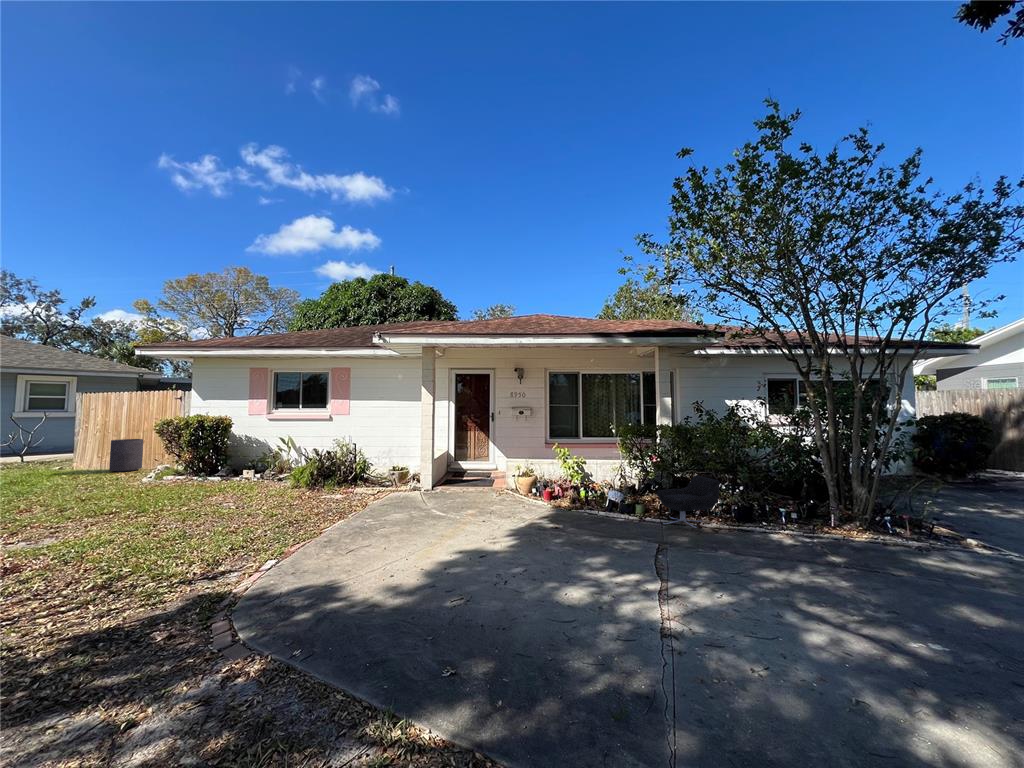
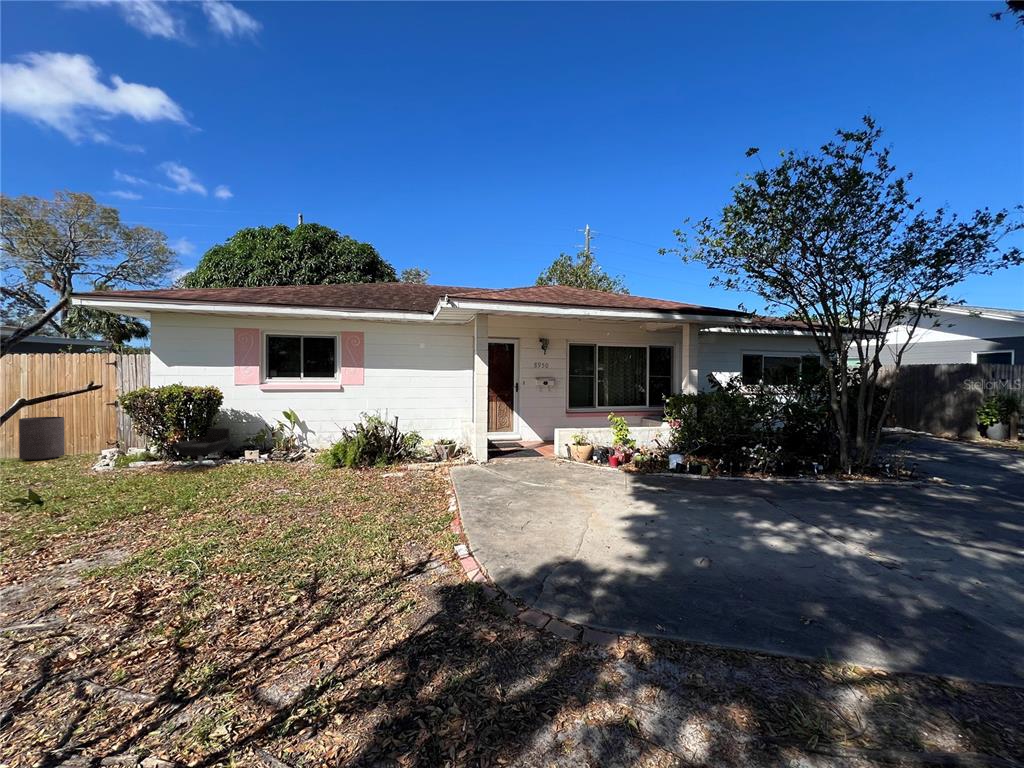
lounge chair: present [657,475,720,528] -> present [174,428,230,468]

